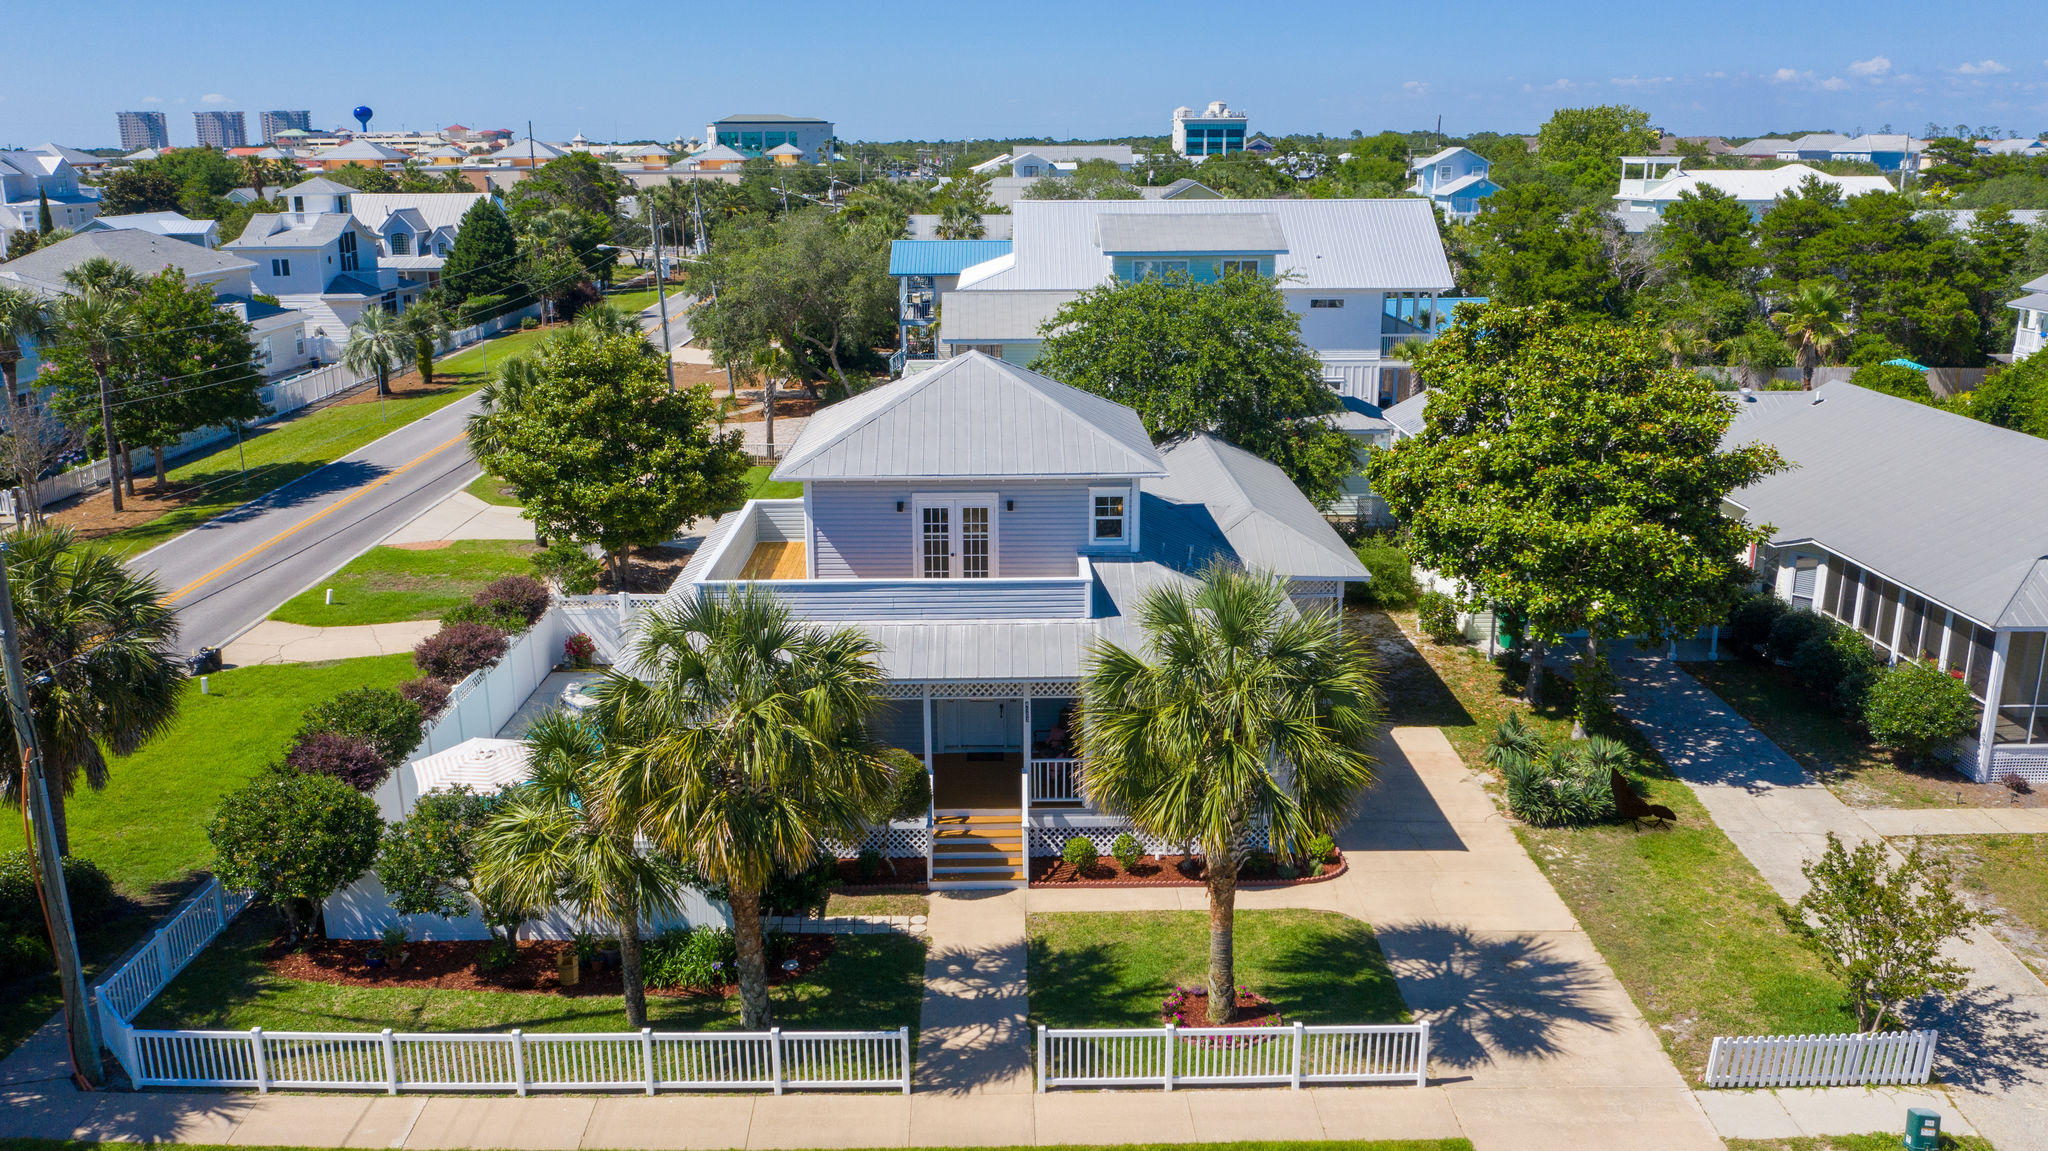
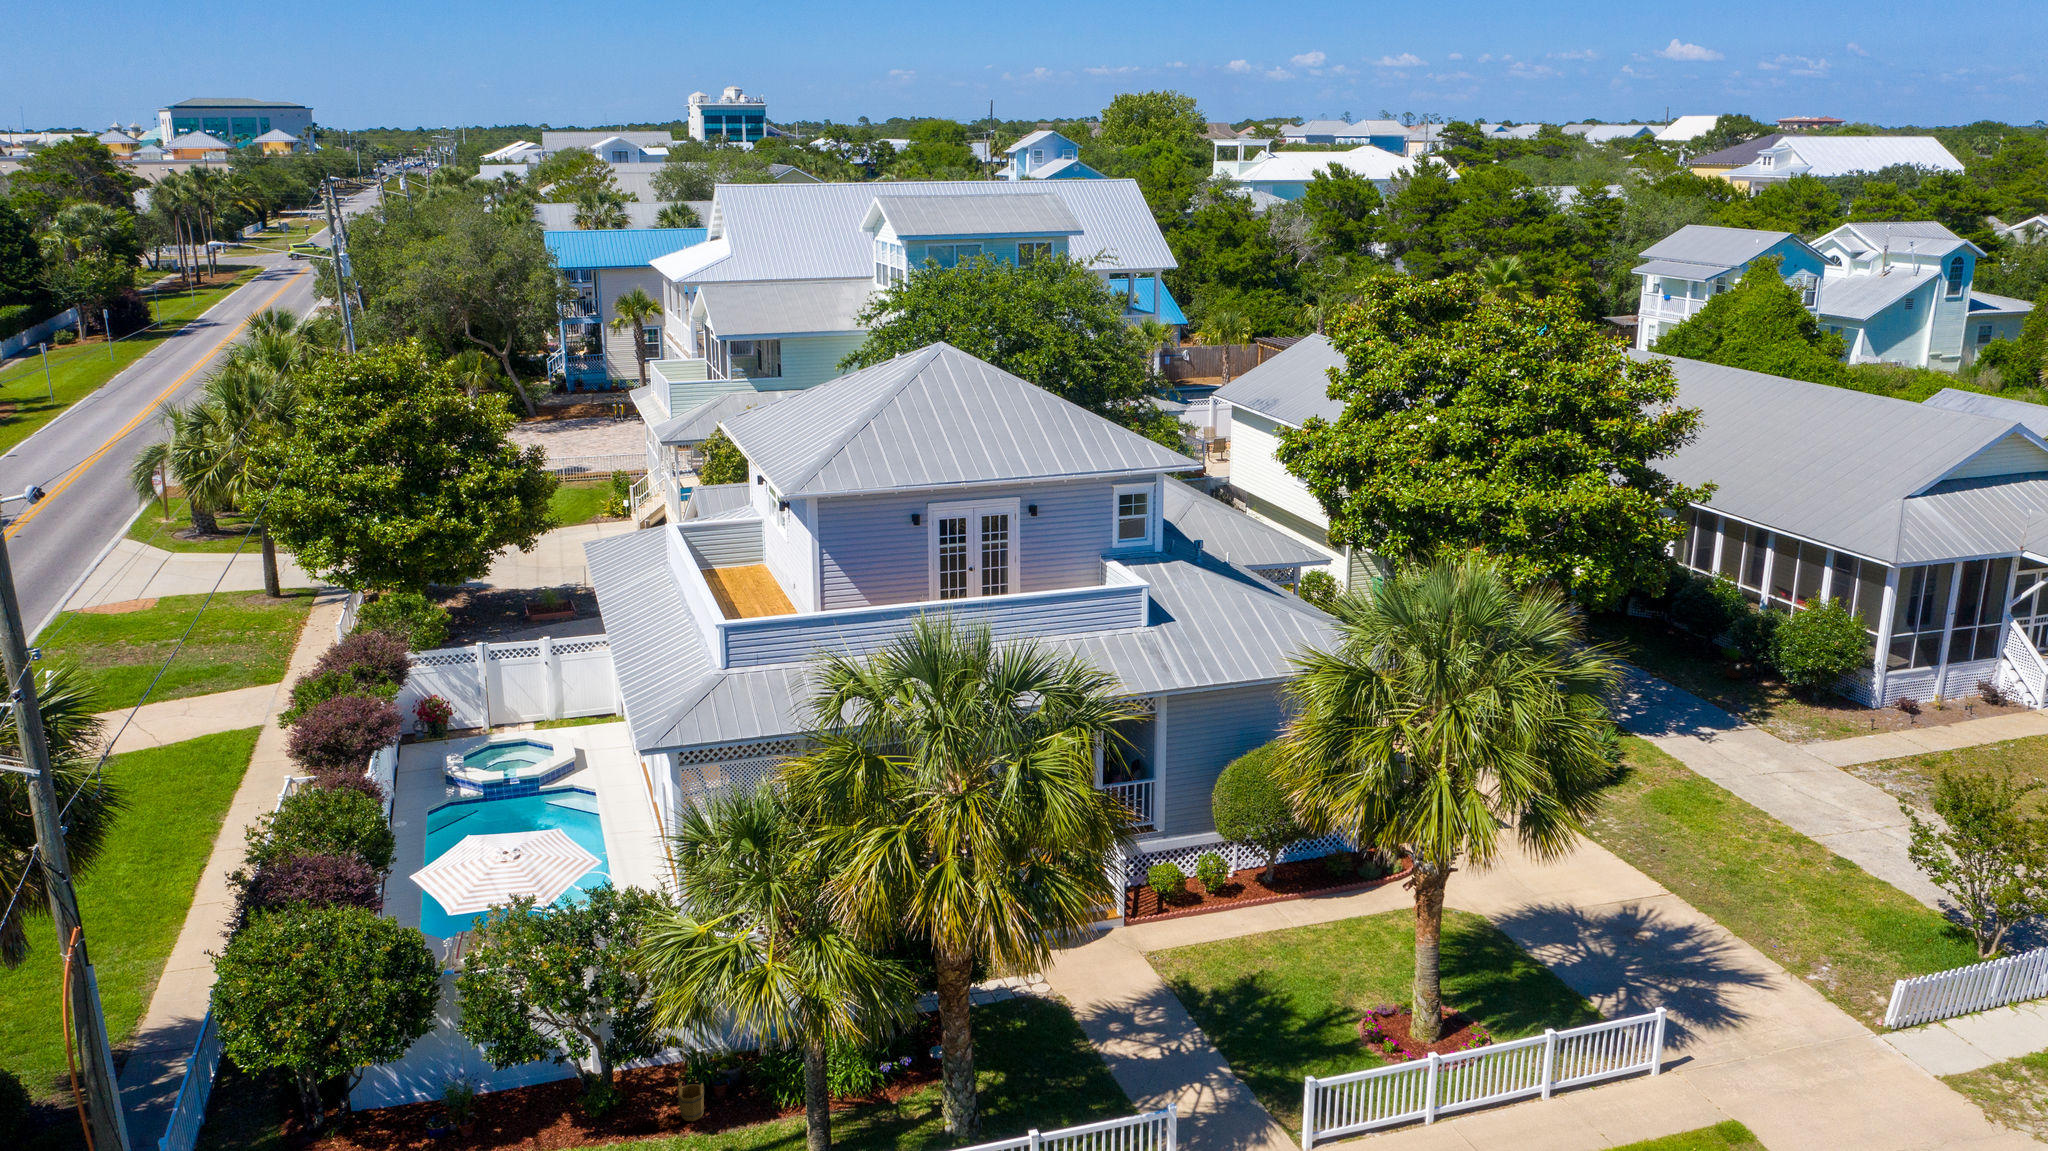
potted tree: none [1830,699,1855,740] -> present [1722,647,1741,679]
lounge chair: present [1610,767,1677,832] -> none [1609,726,1672,785]

